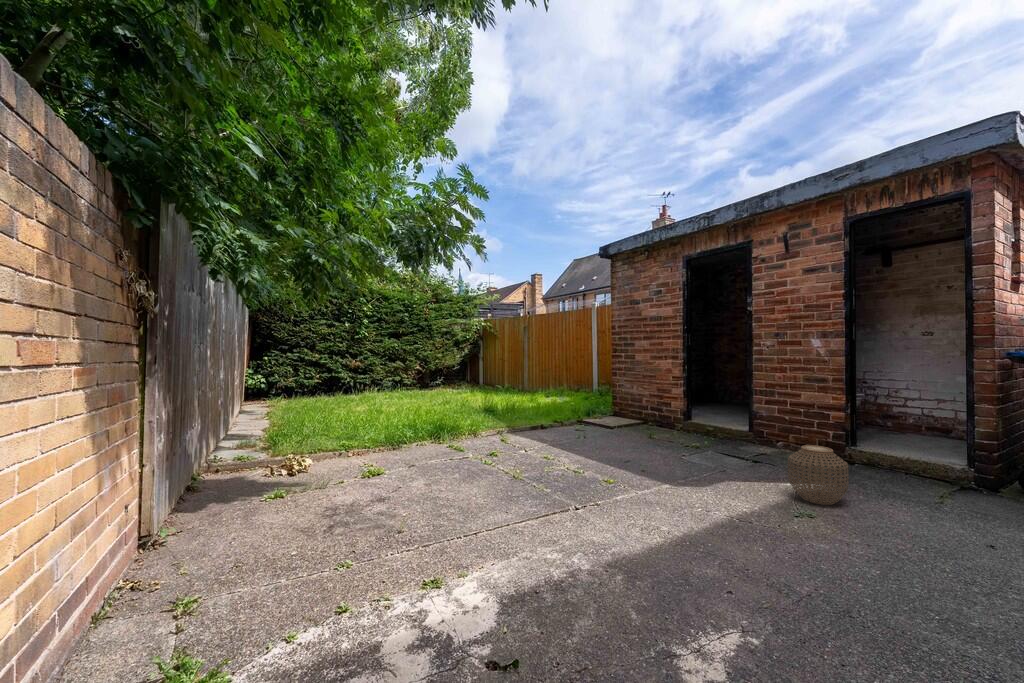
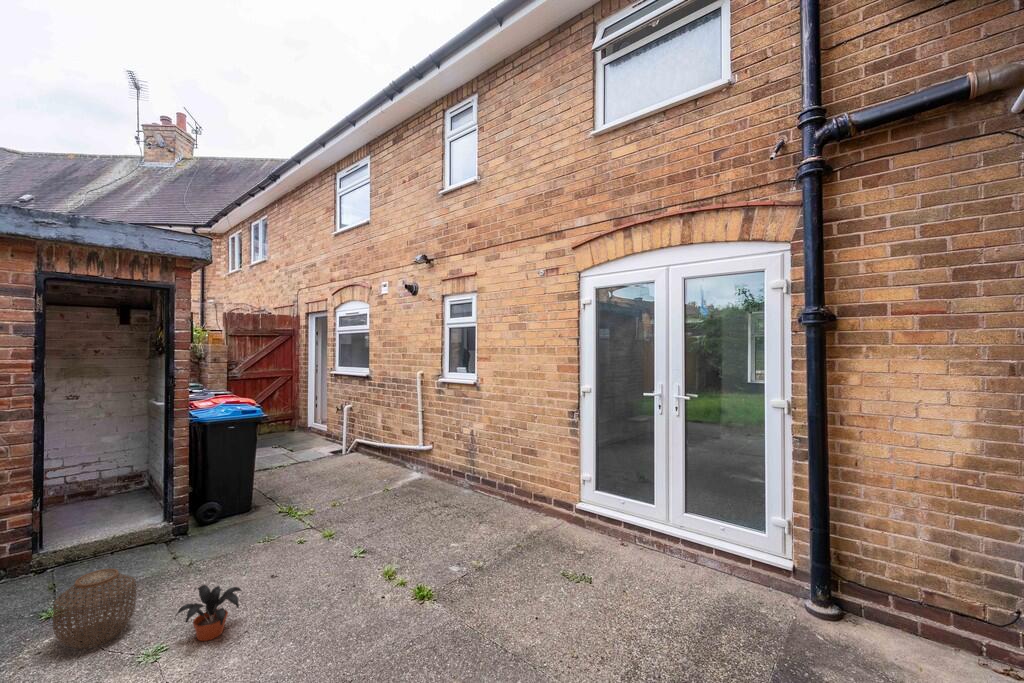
potted plant: none [838,489,919,545] -> present [176,585,242,641]

